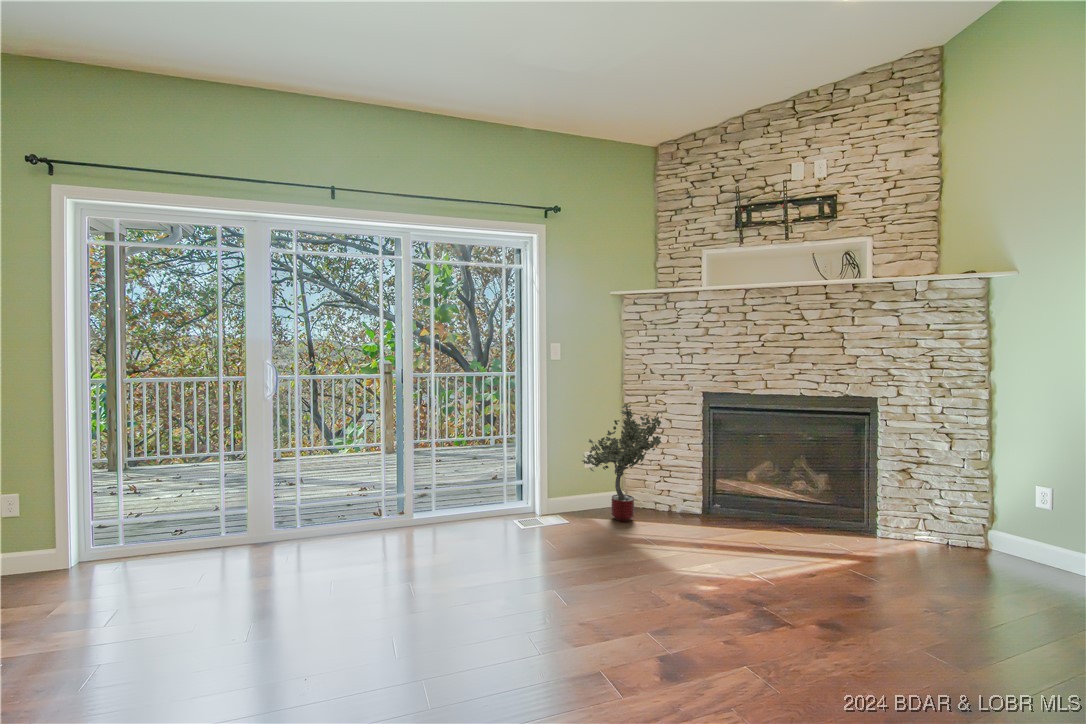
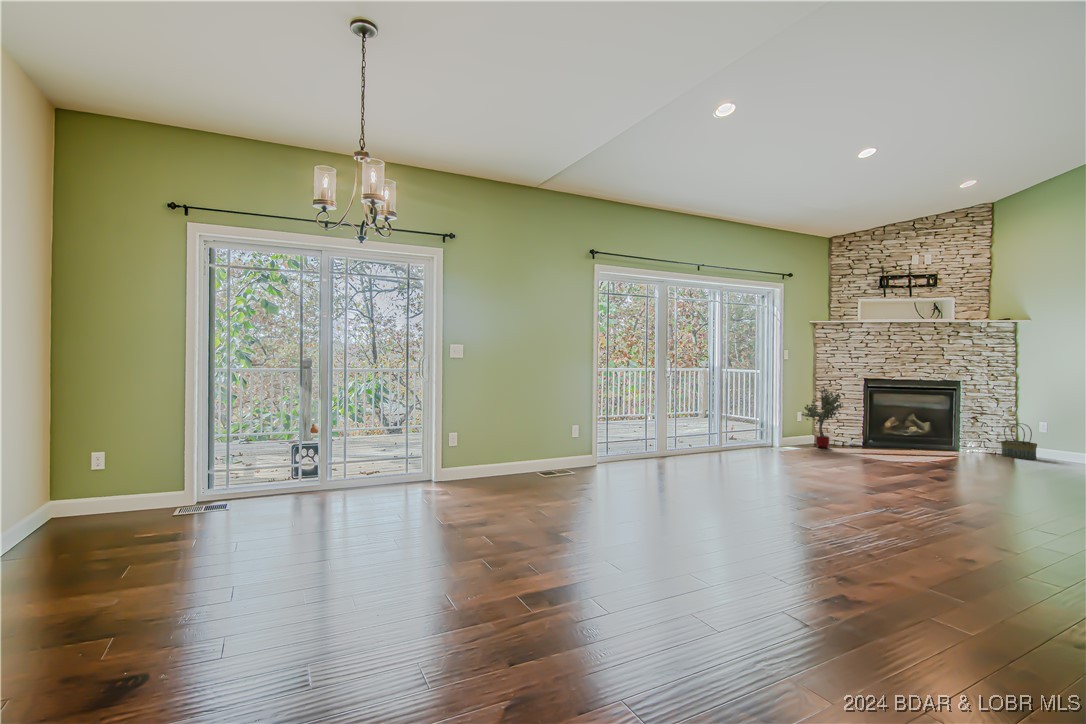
basket: none [958,487,1042,572] -> present [1001,423,1037,460]

